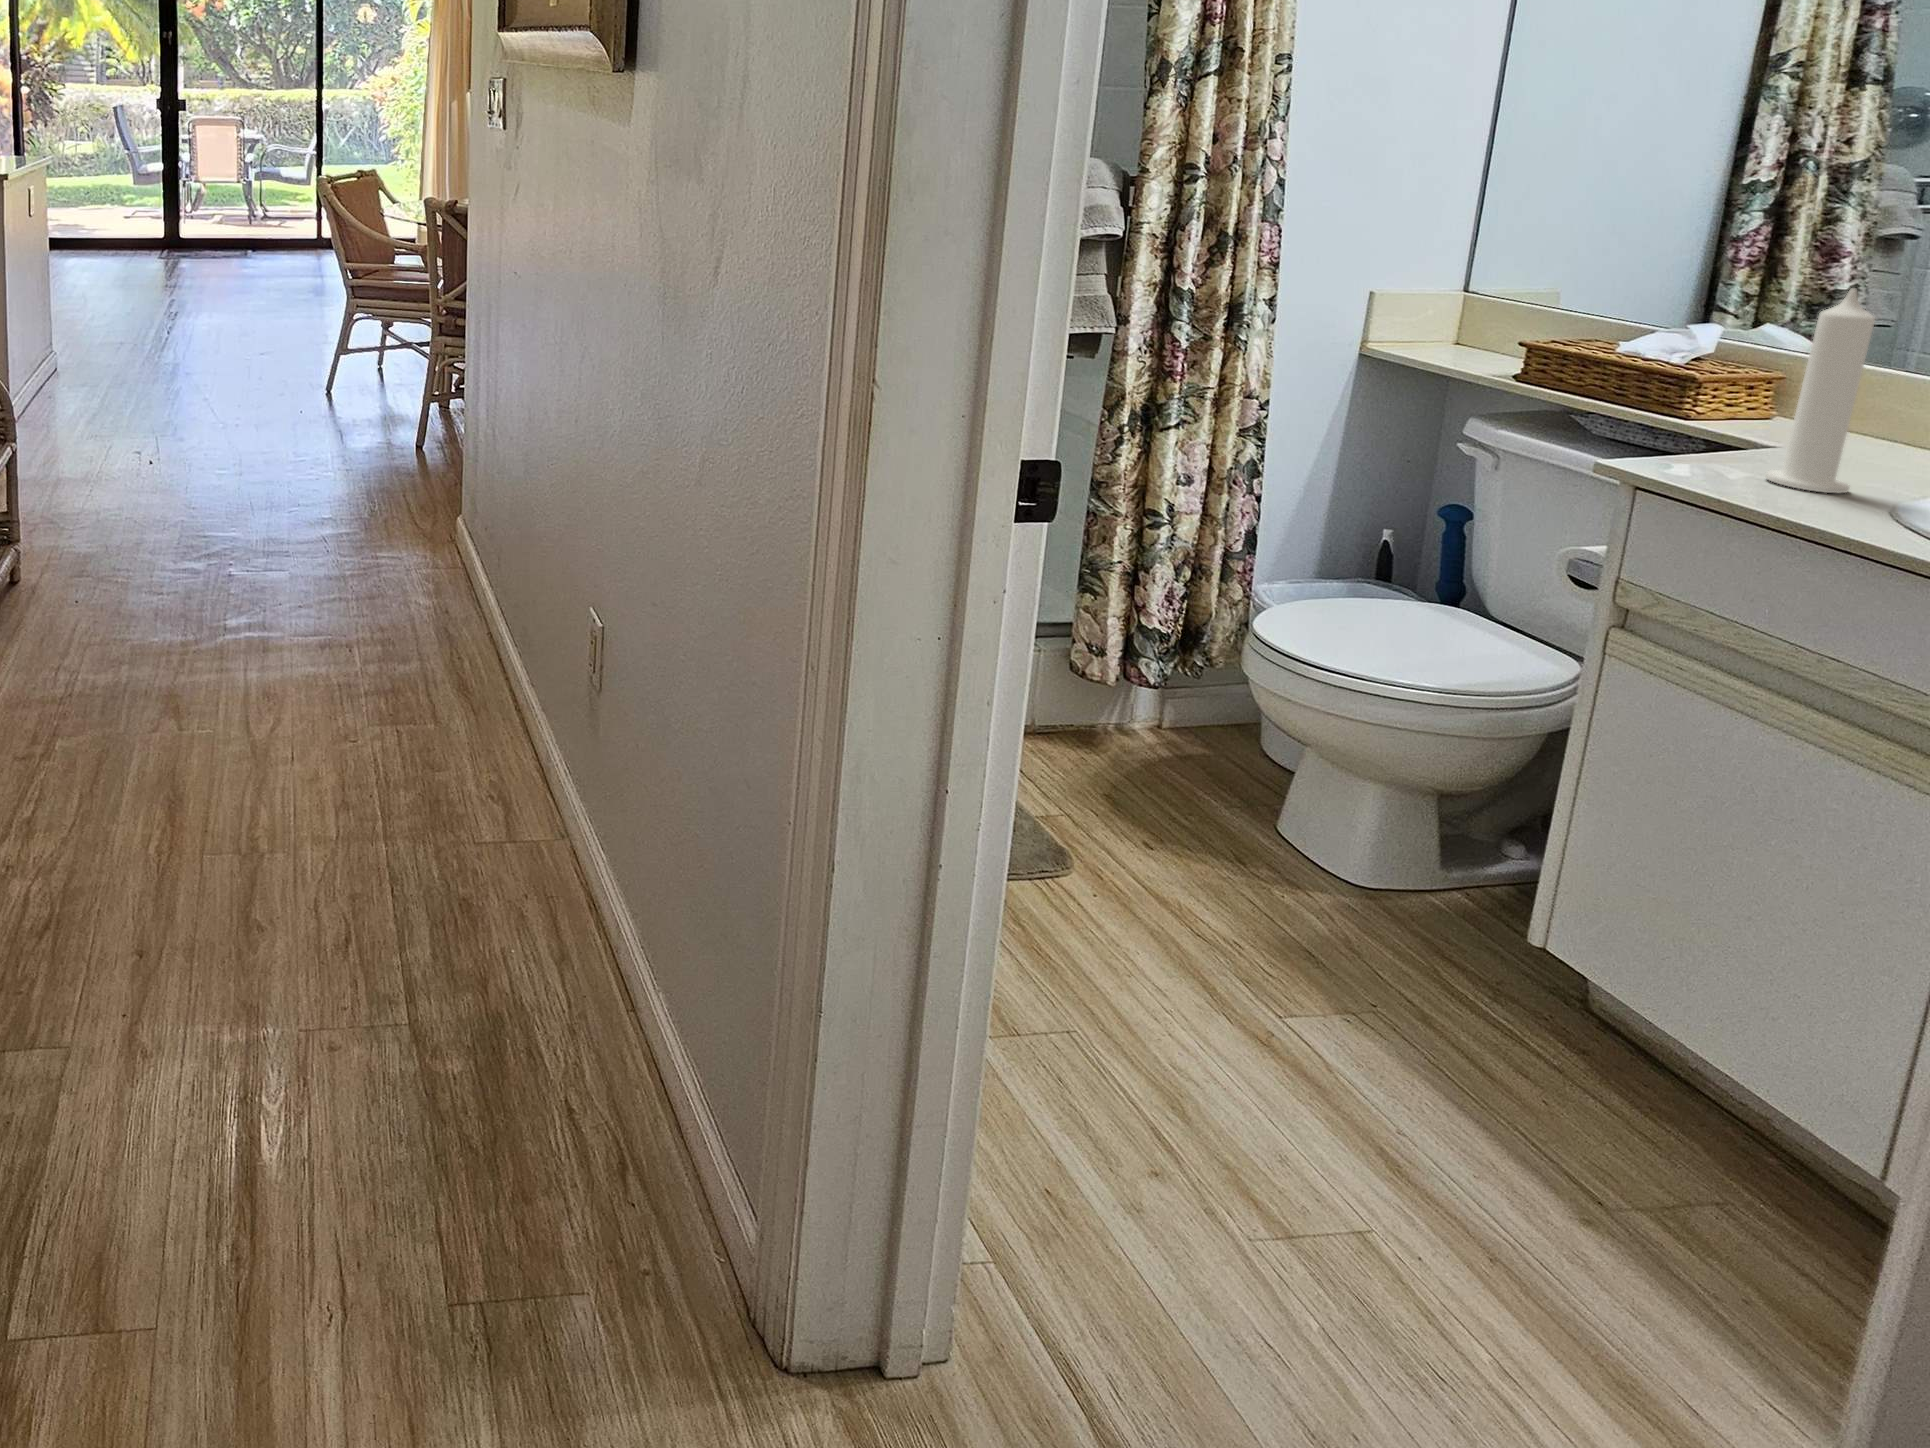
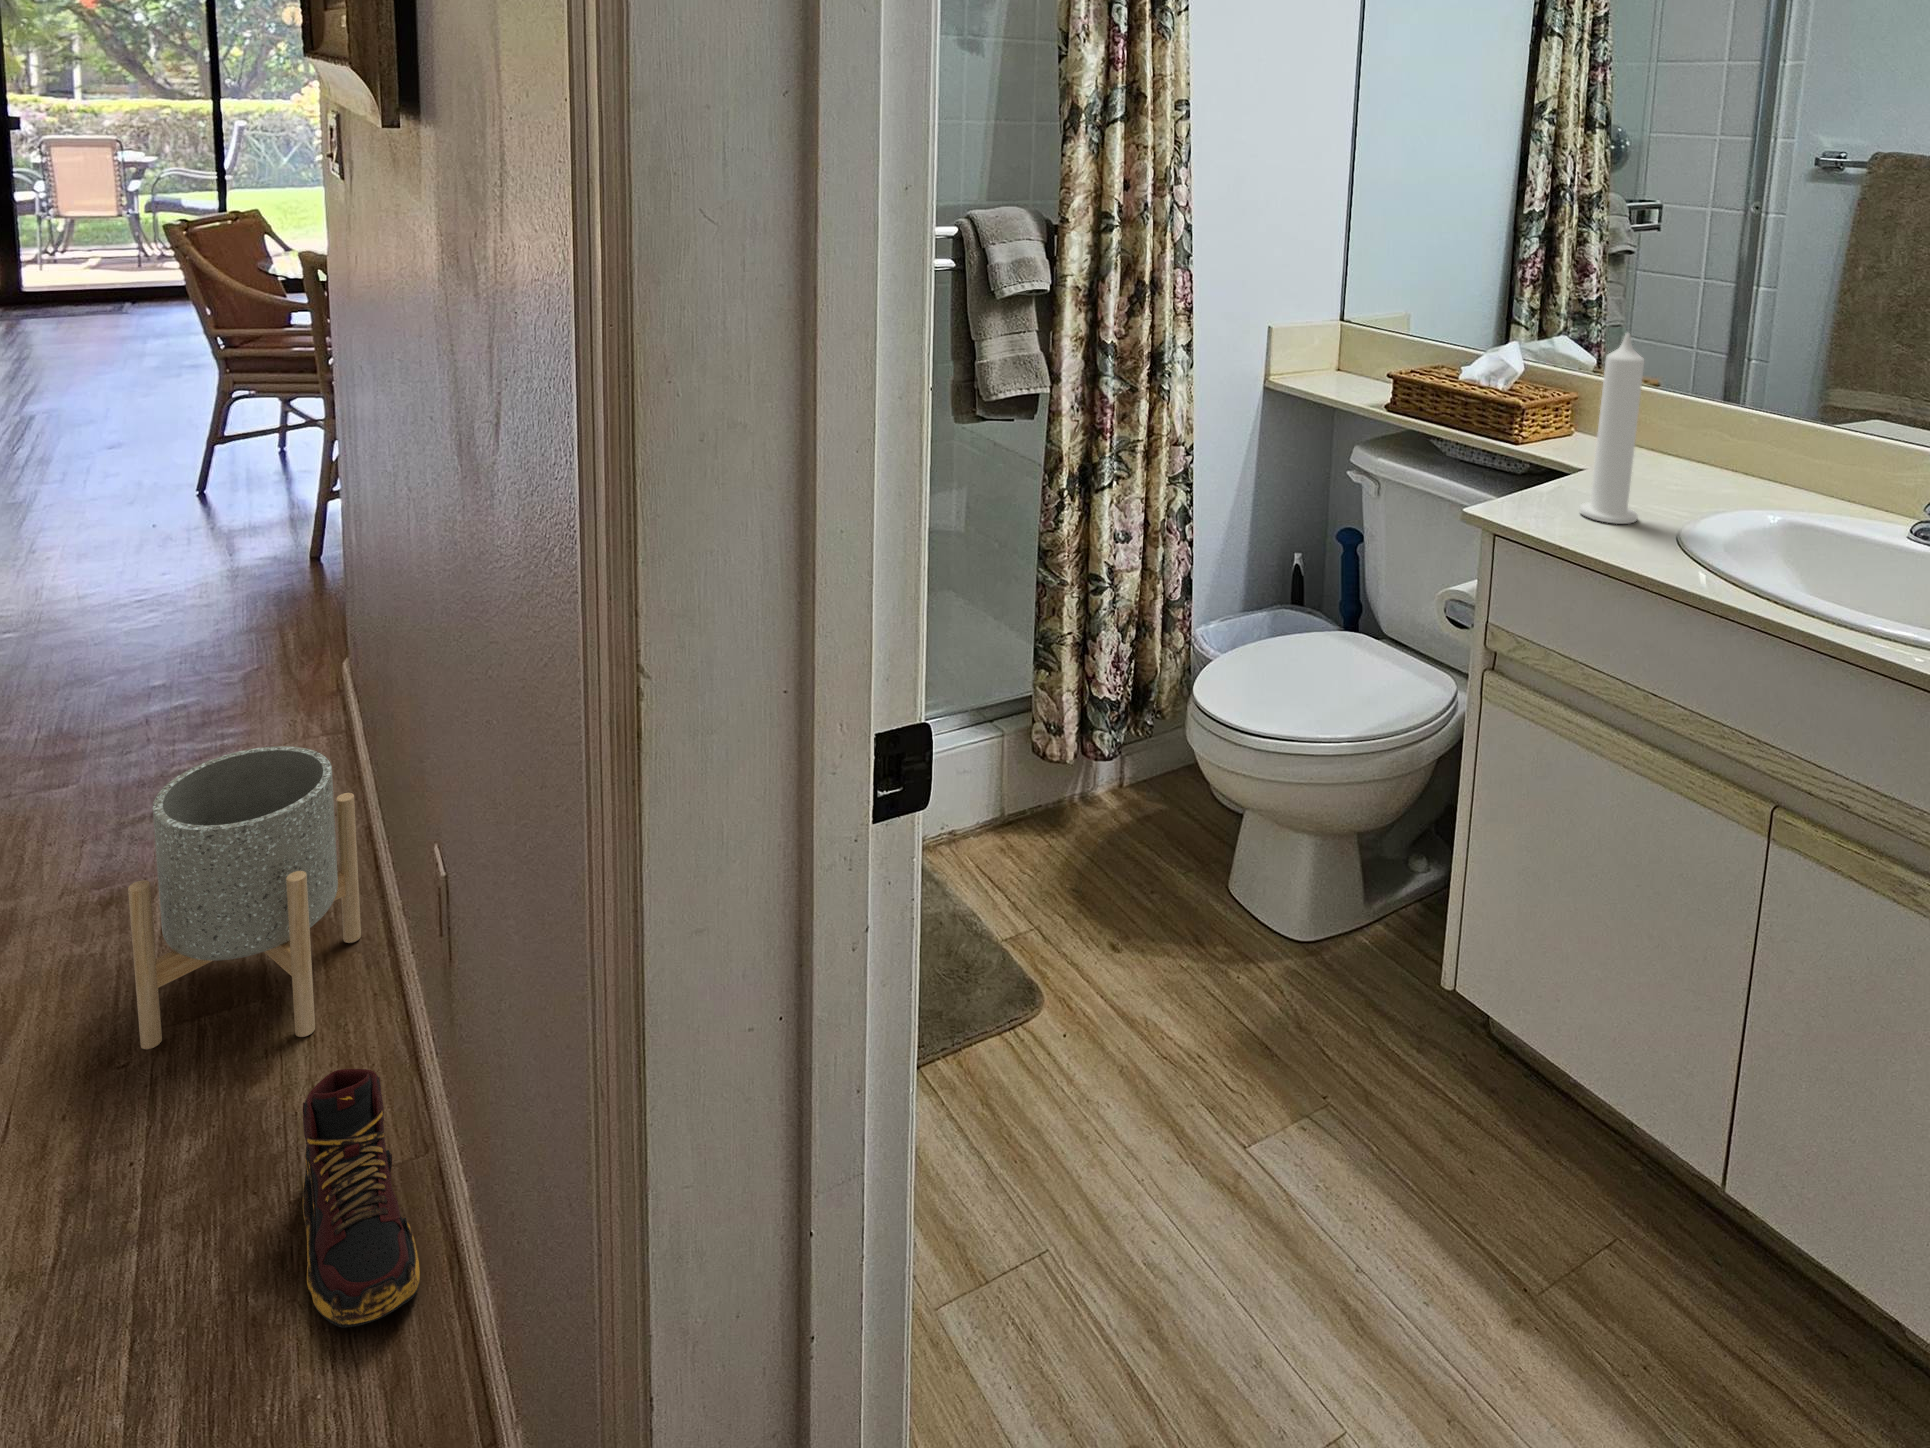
planter: none [363,542,498,746] -> present [128,746,361,1049]
shoe: none [485,754,570,911] -> present [303,1069,420,1328]

